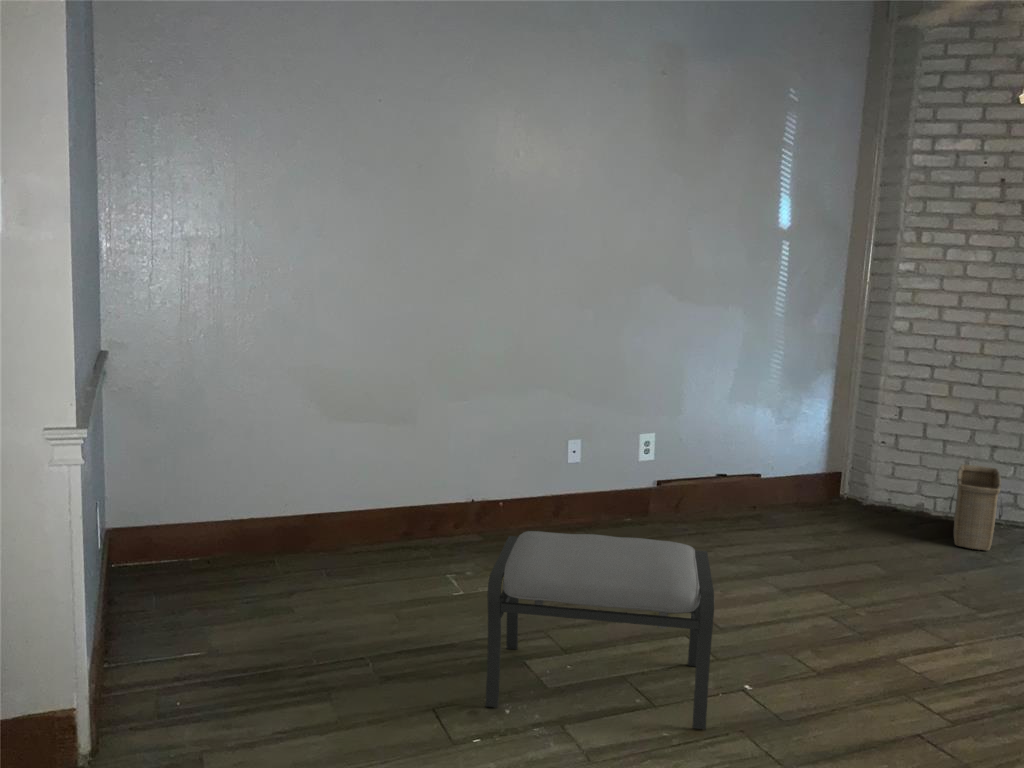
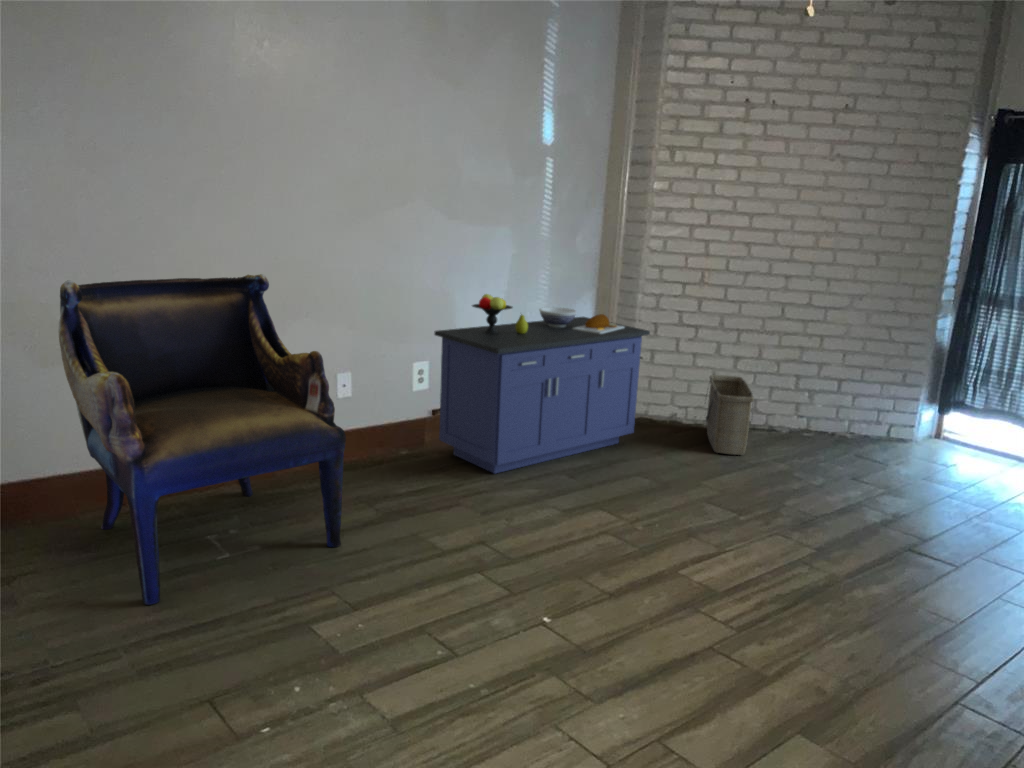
armchair: none [350,350,562,611] -> present [58,274,346,605]
storage cabinet: none [660,372,884,544] -> present [434,294,650,473]
ottoman: present [485,531,714,730] -> none [282,493,564,729]

